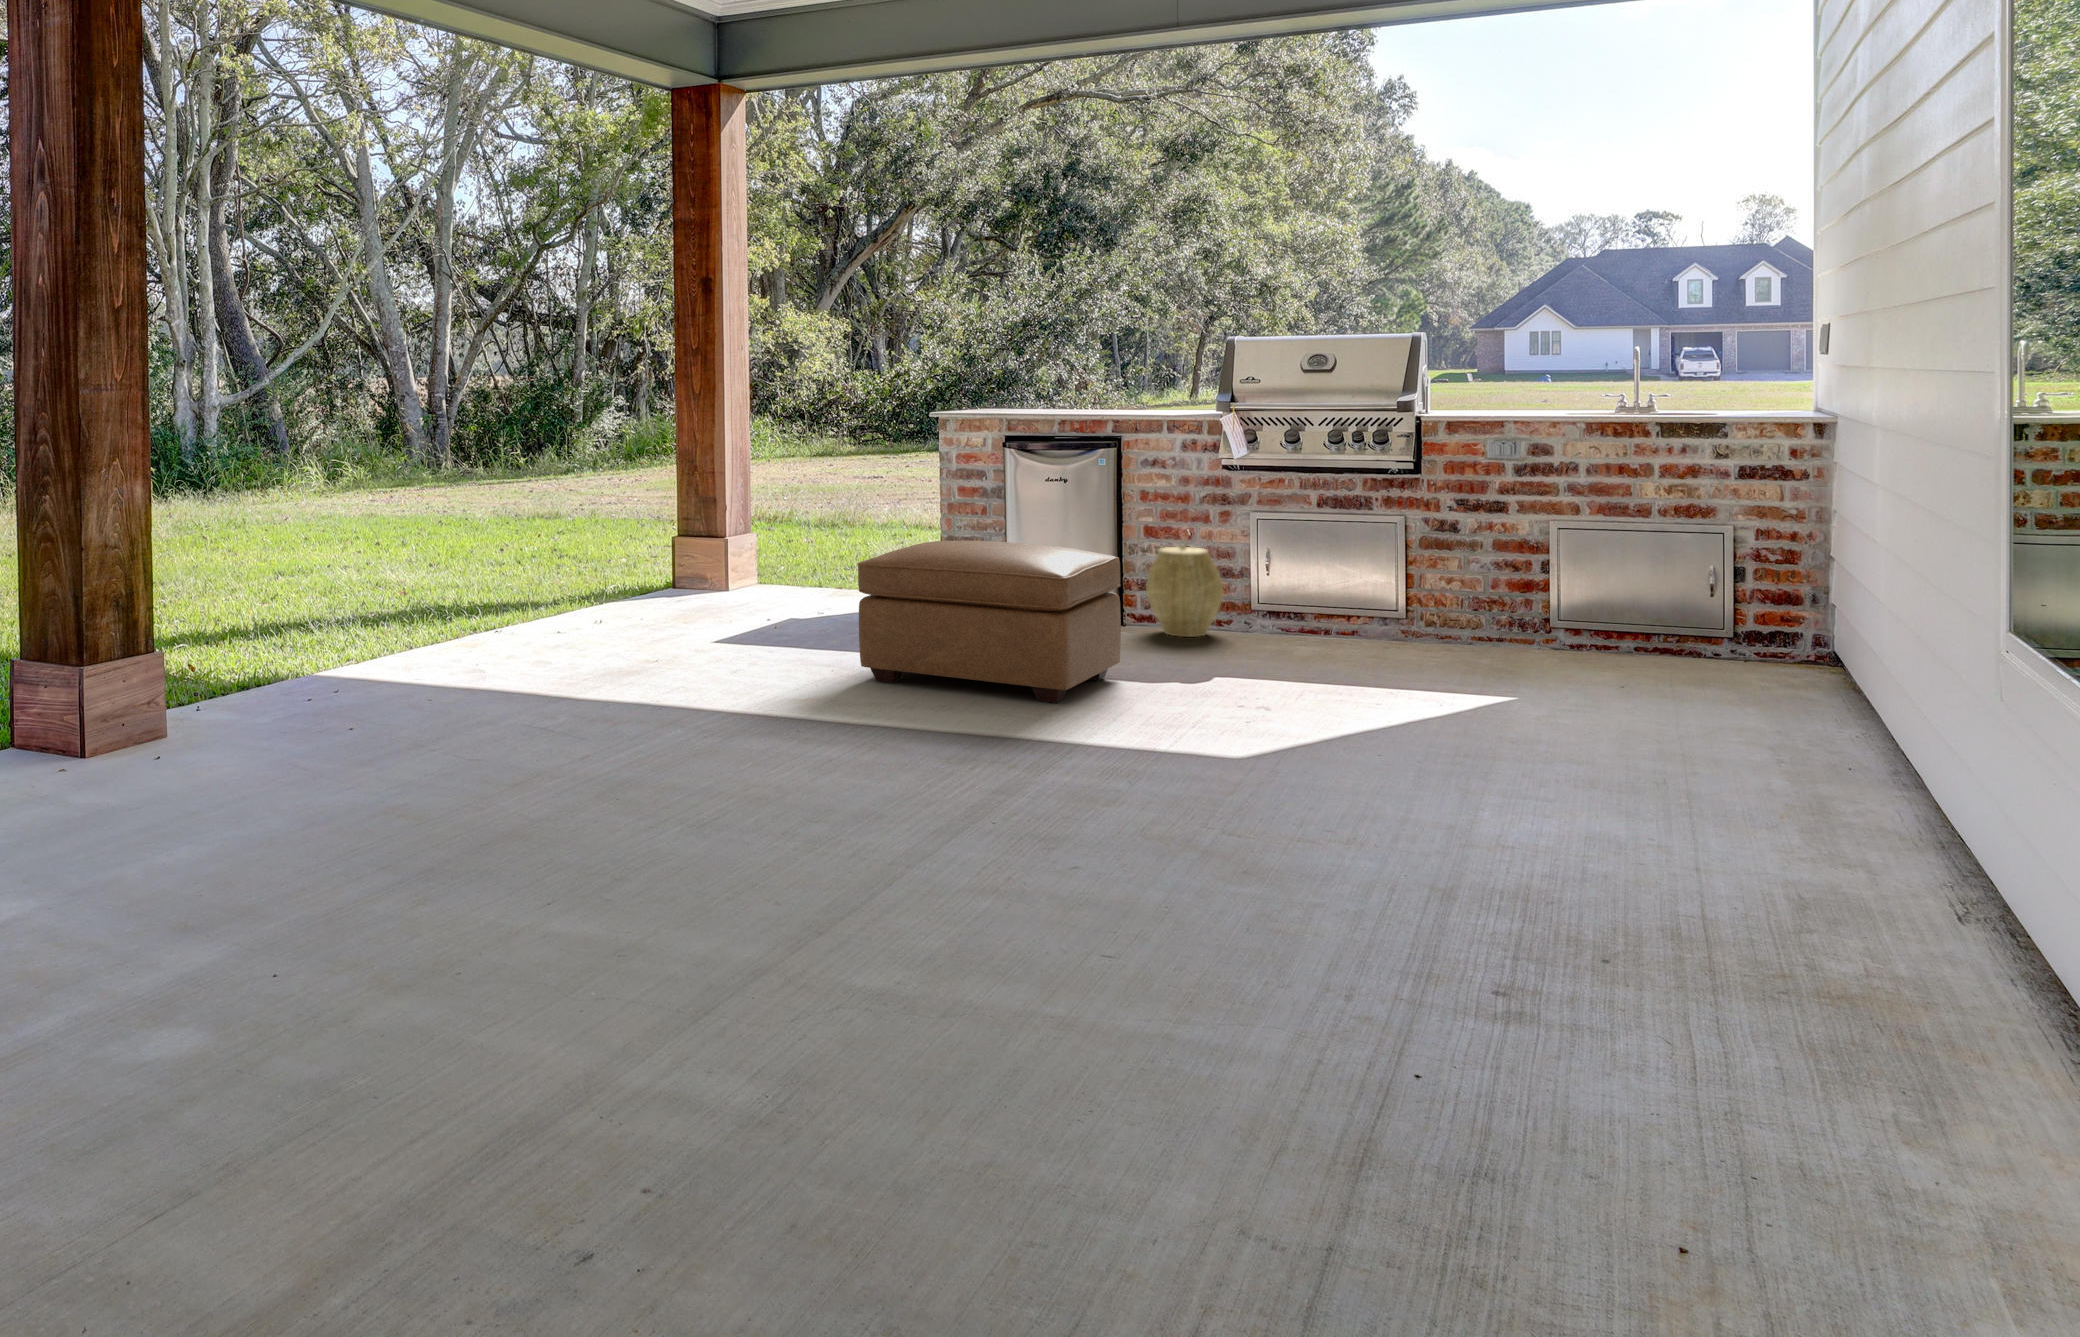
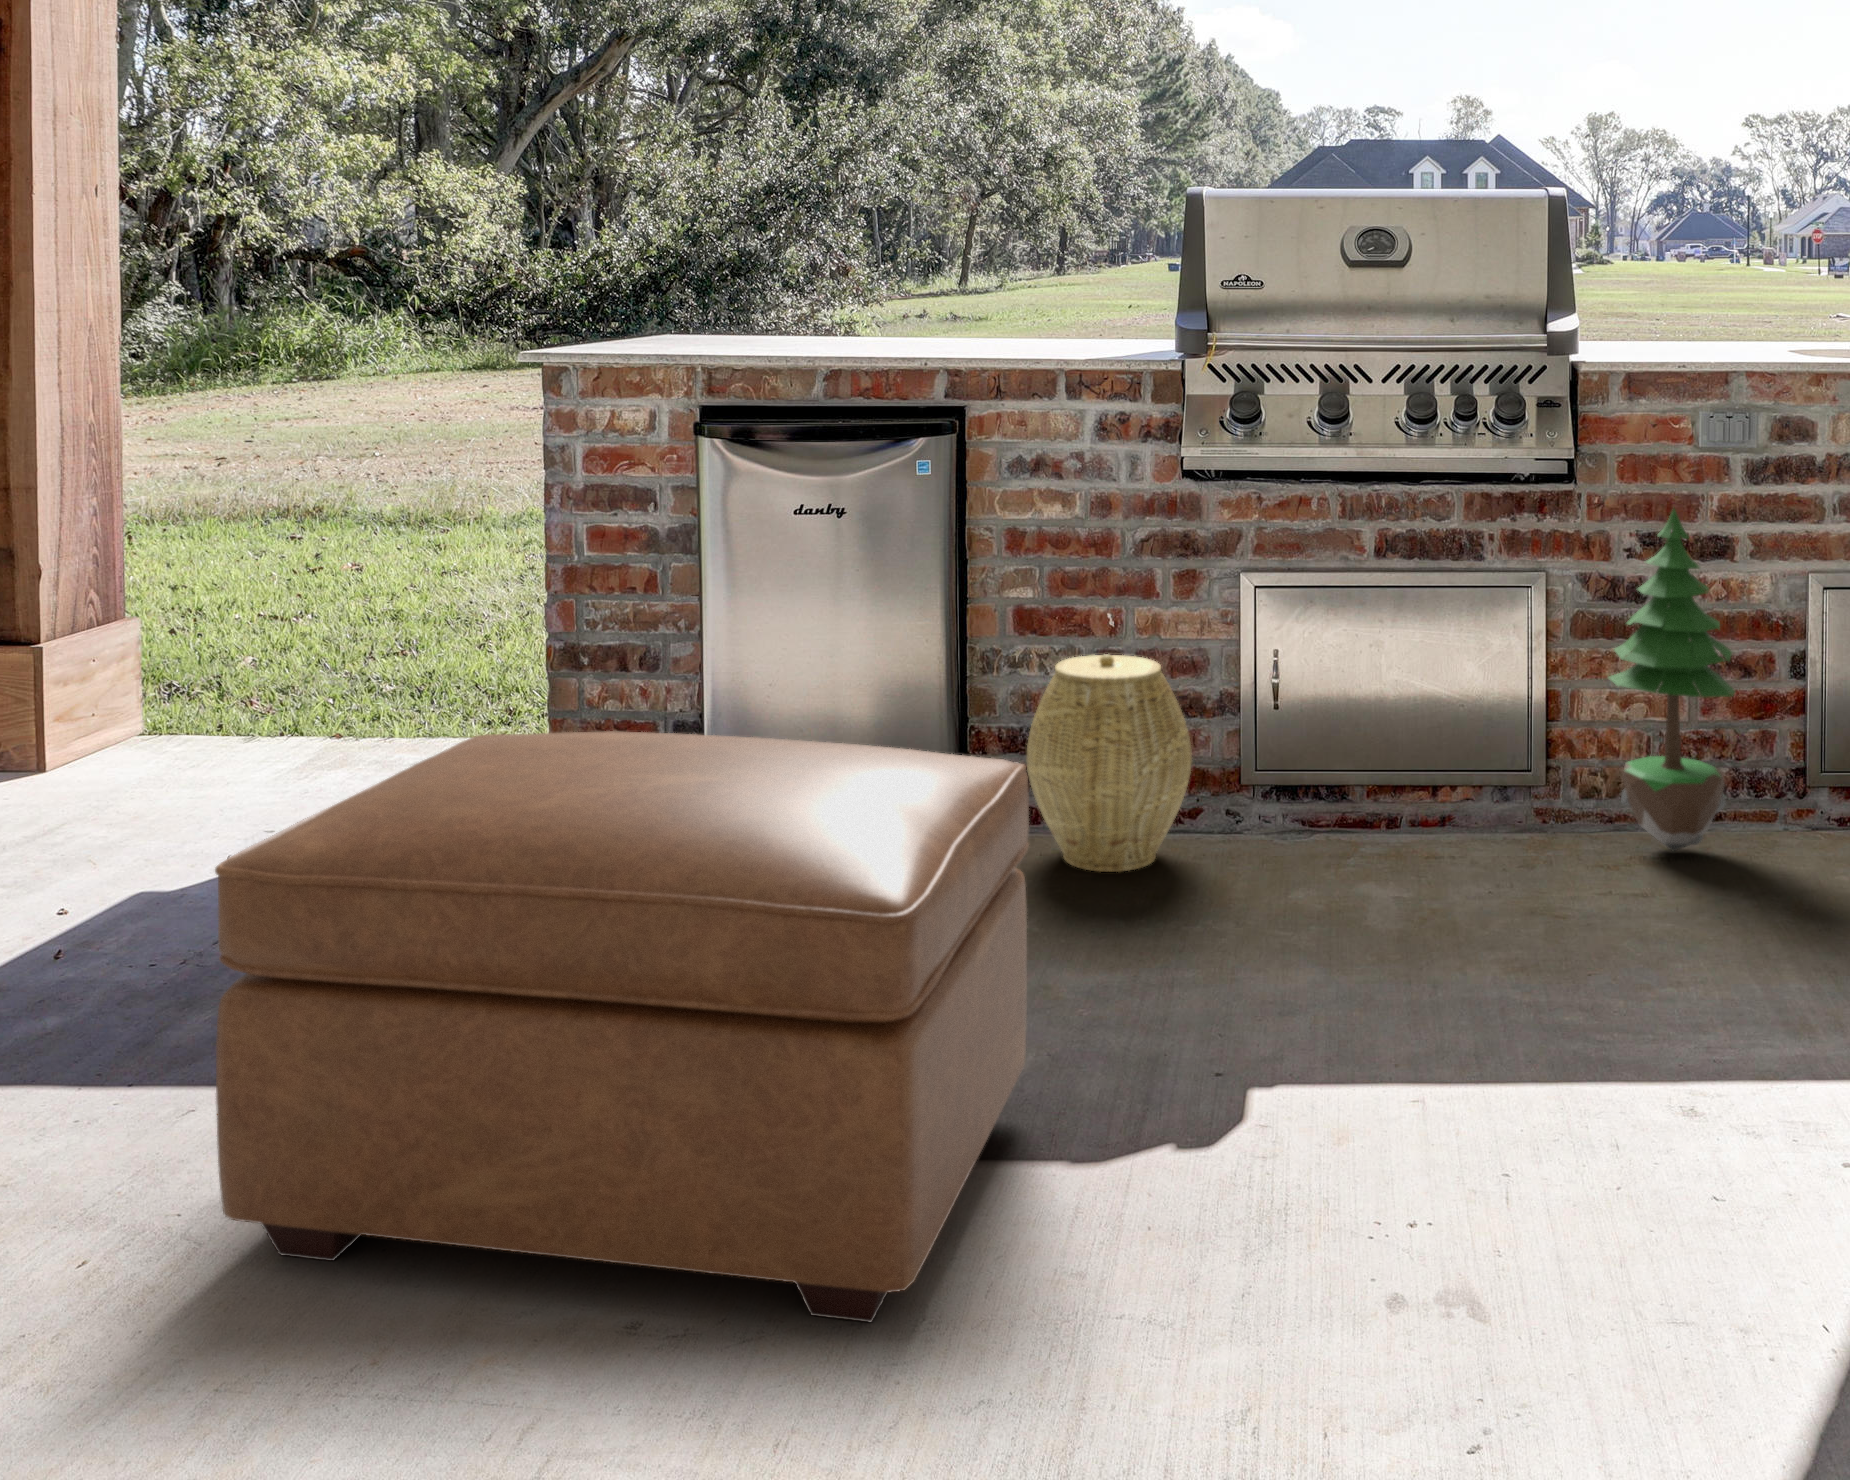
potted tree: none [1434,486,1500,648] -> present [1608,509,1735,851]

